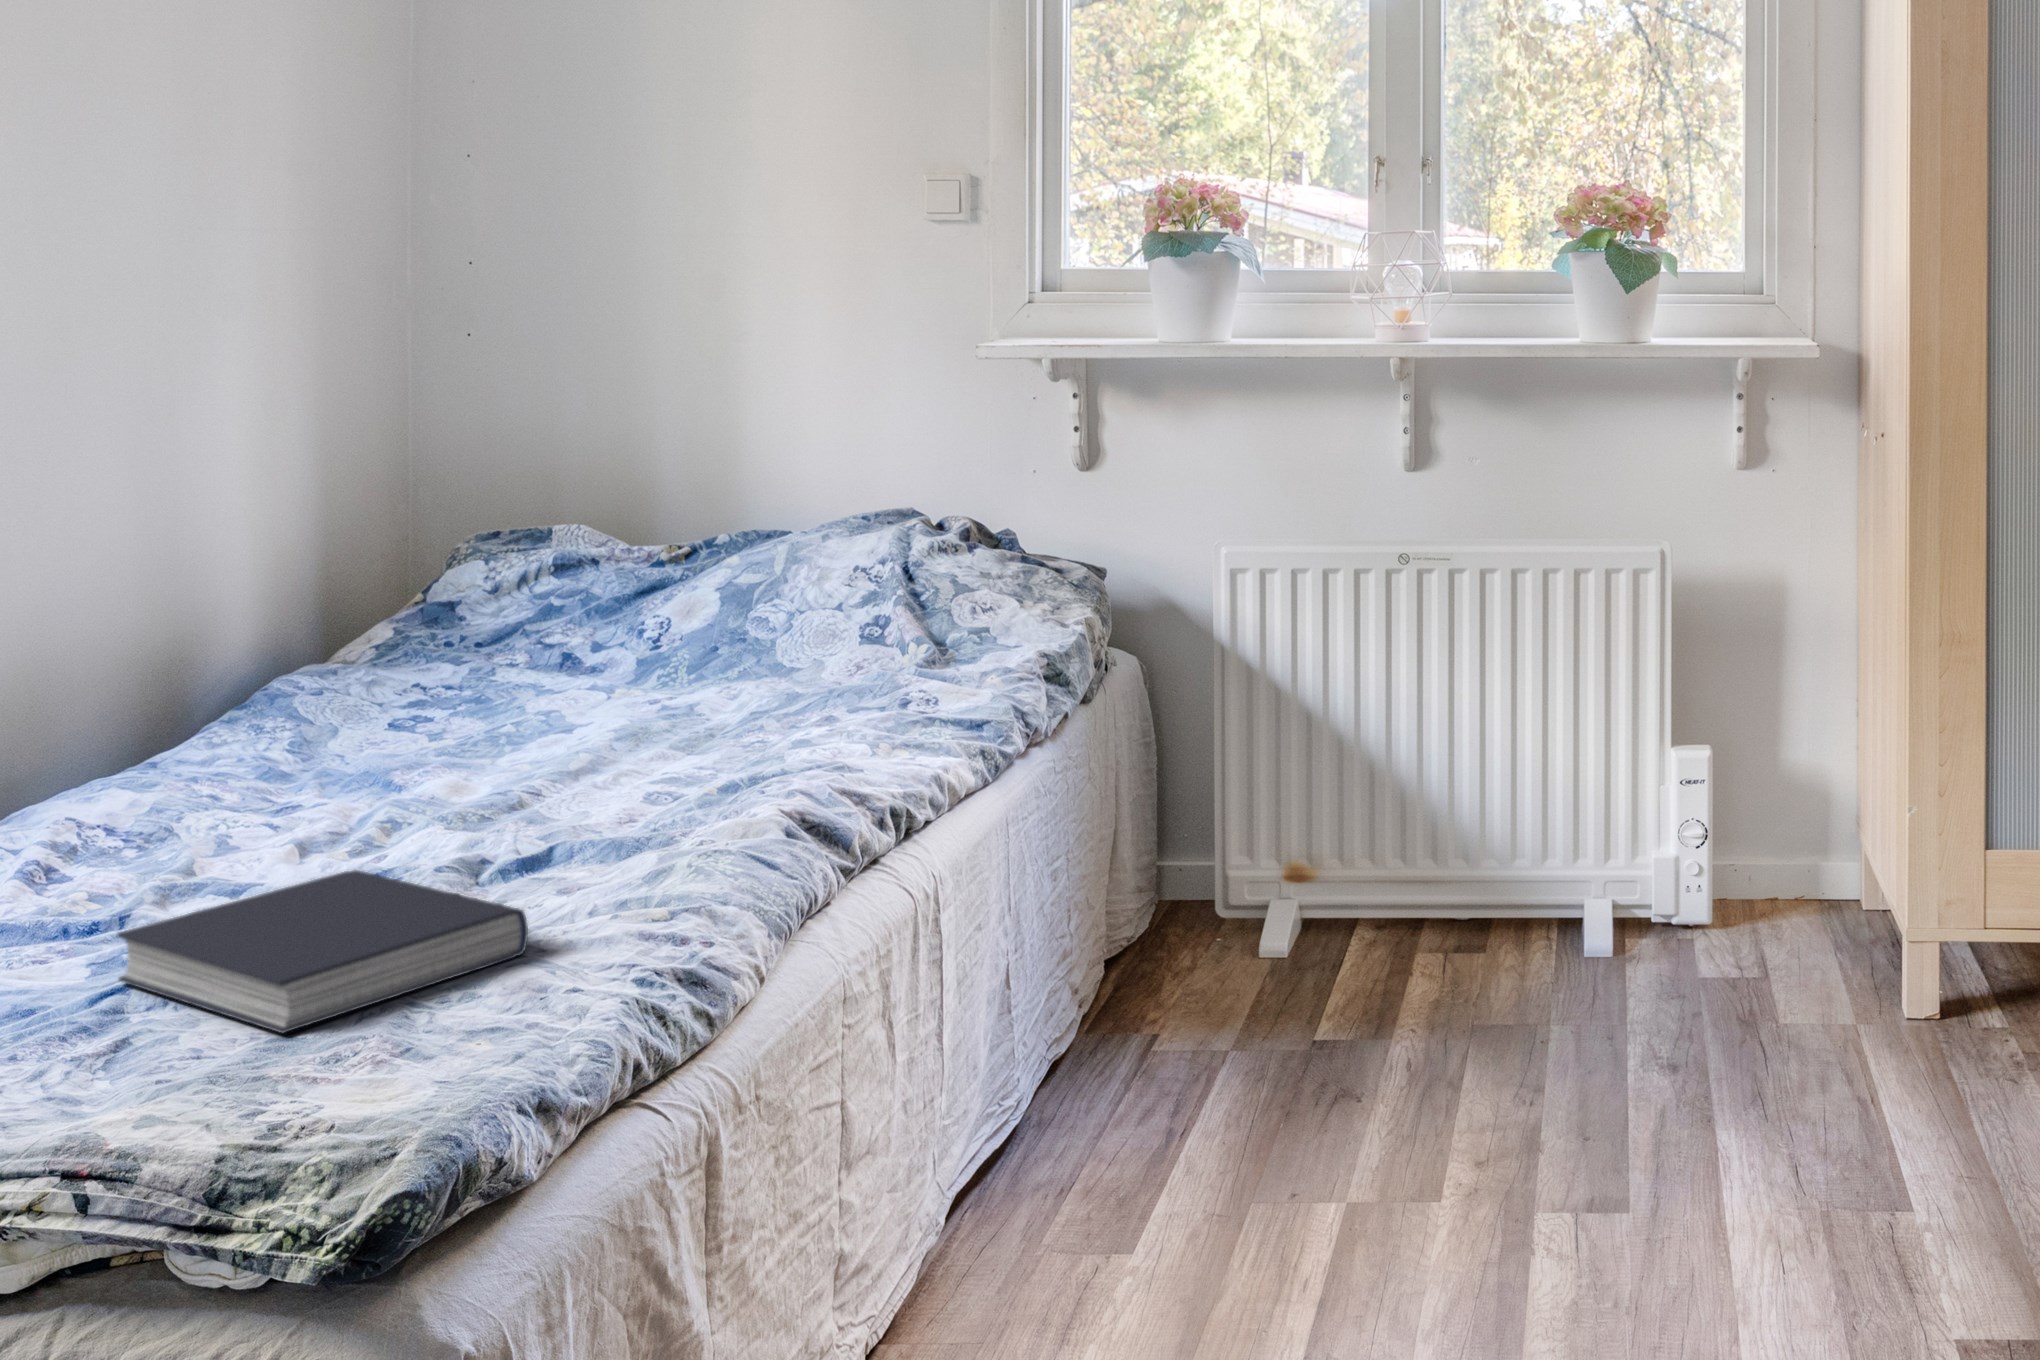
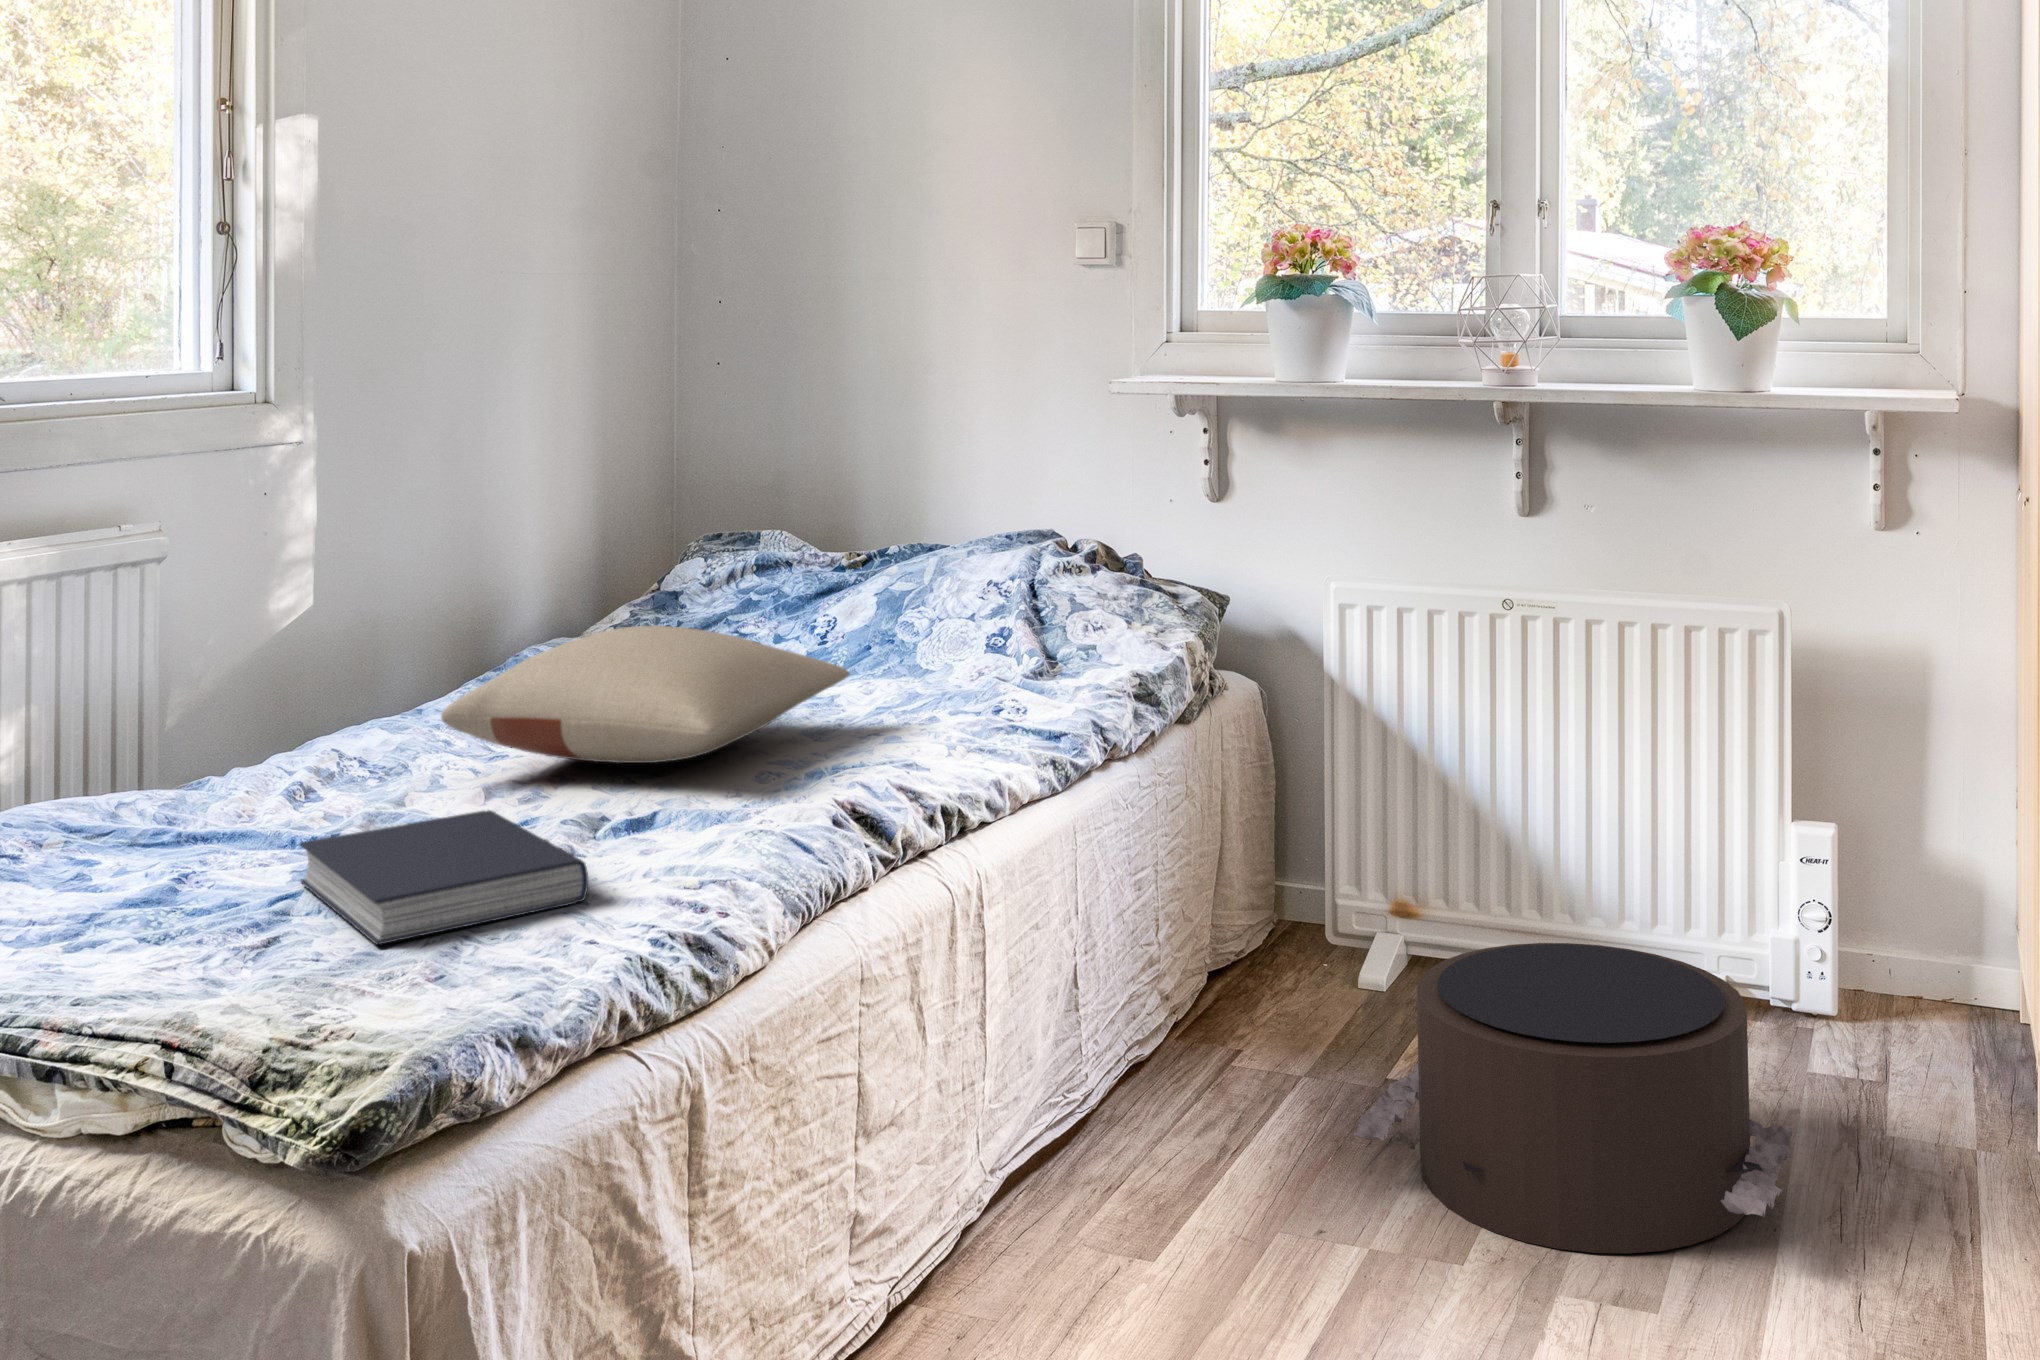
pillow: none [236,646,735,804] -> present [441,626,850,763]
pouf: none [1318,876,1716,1160] -> present [1354,943,1792,1253]

